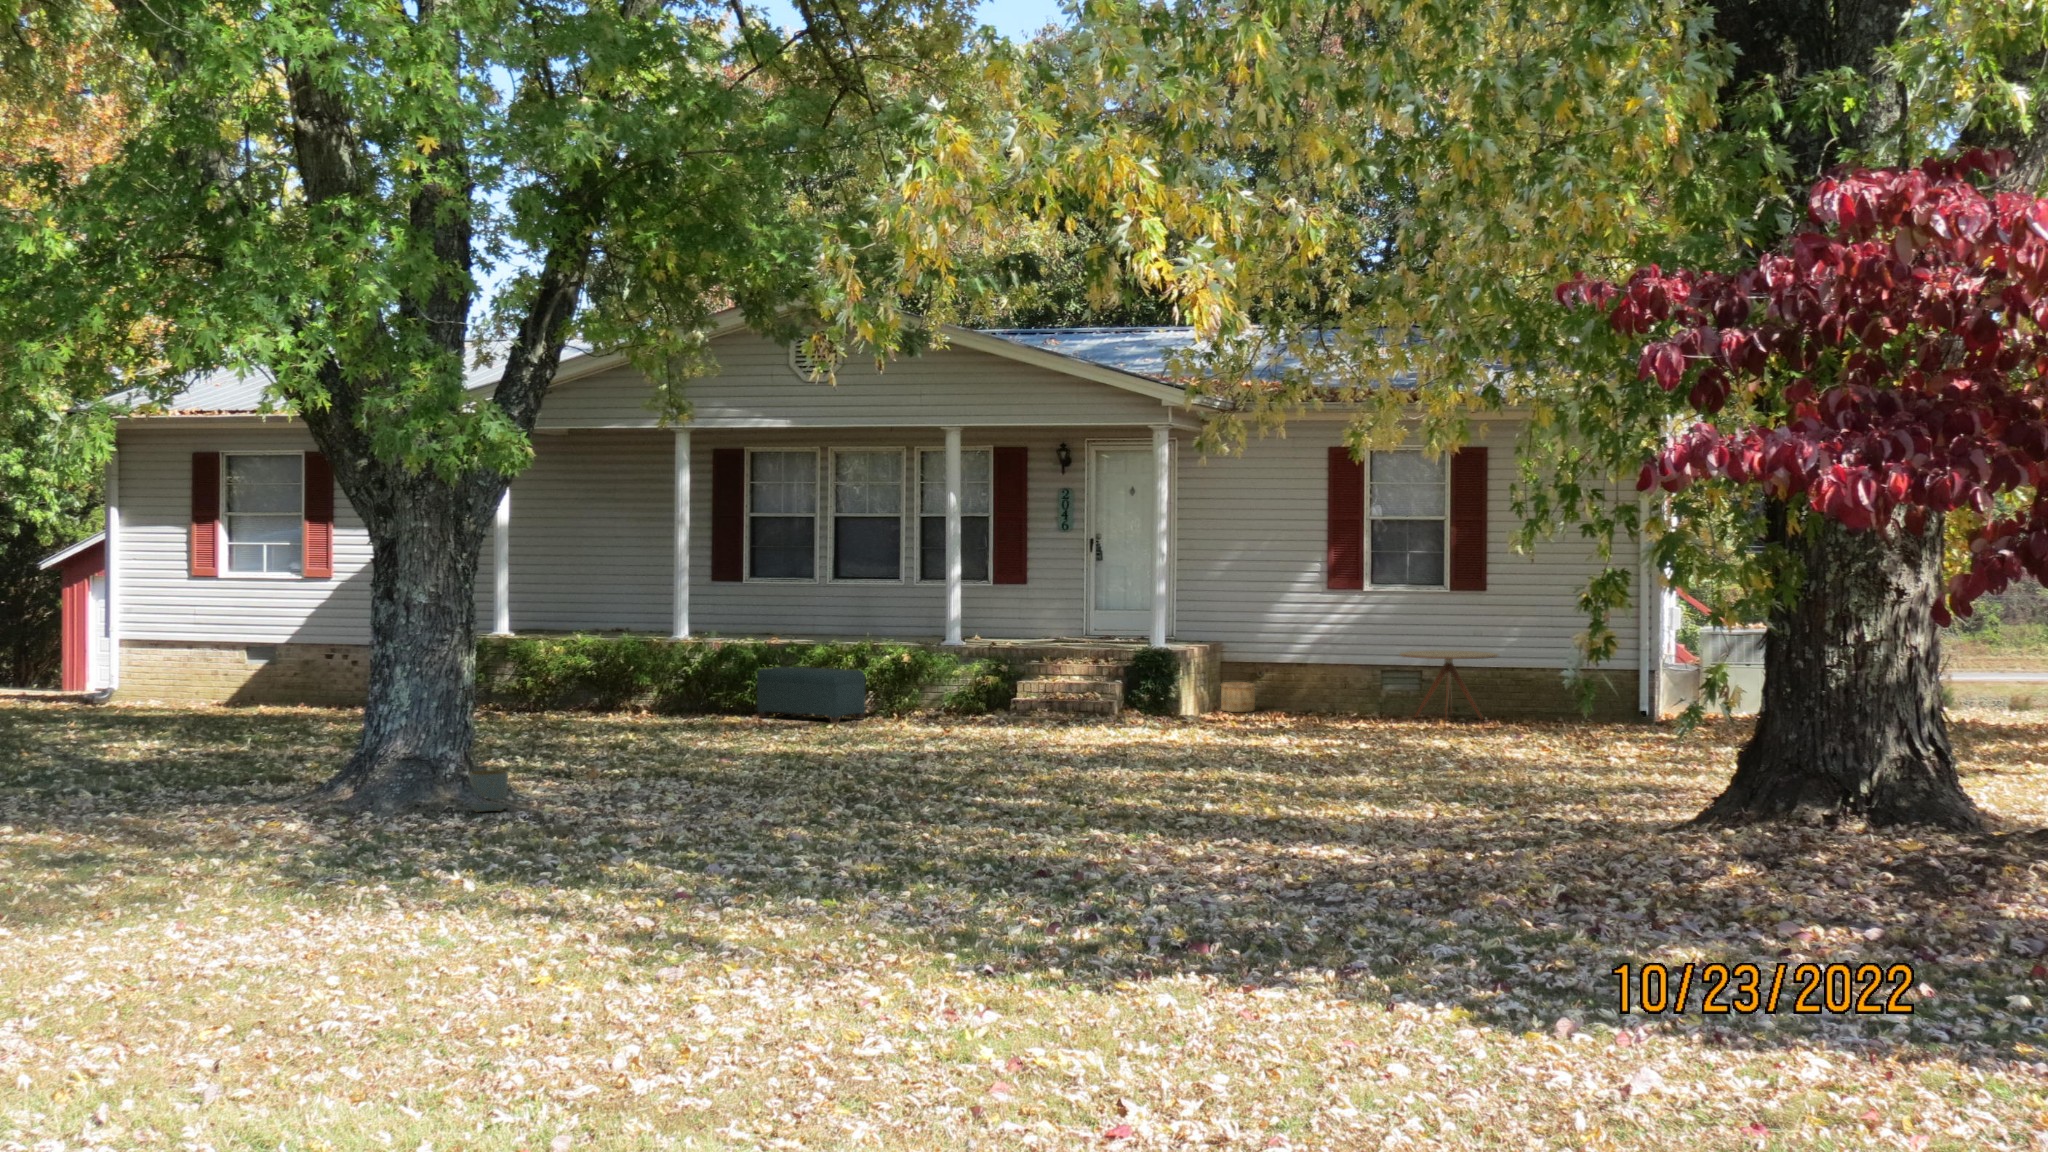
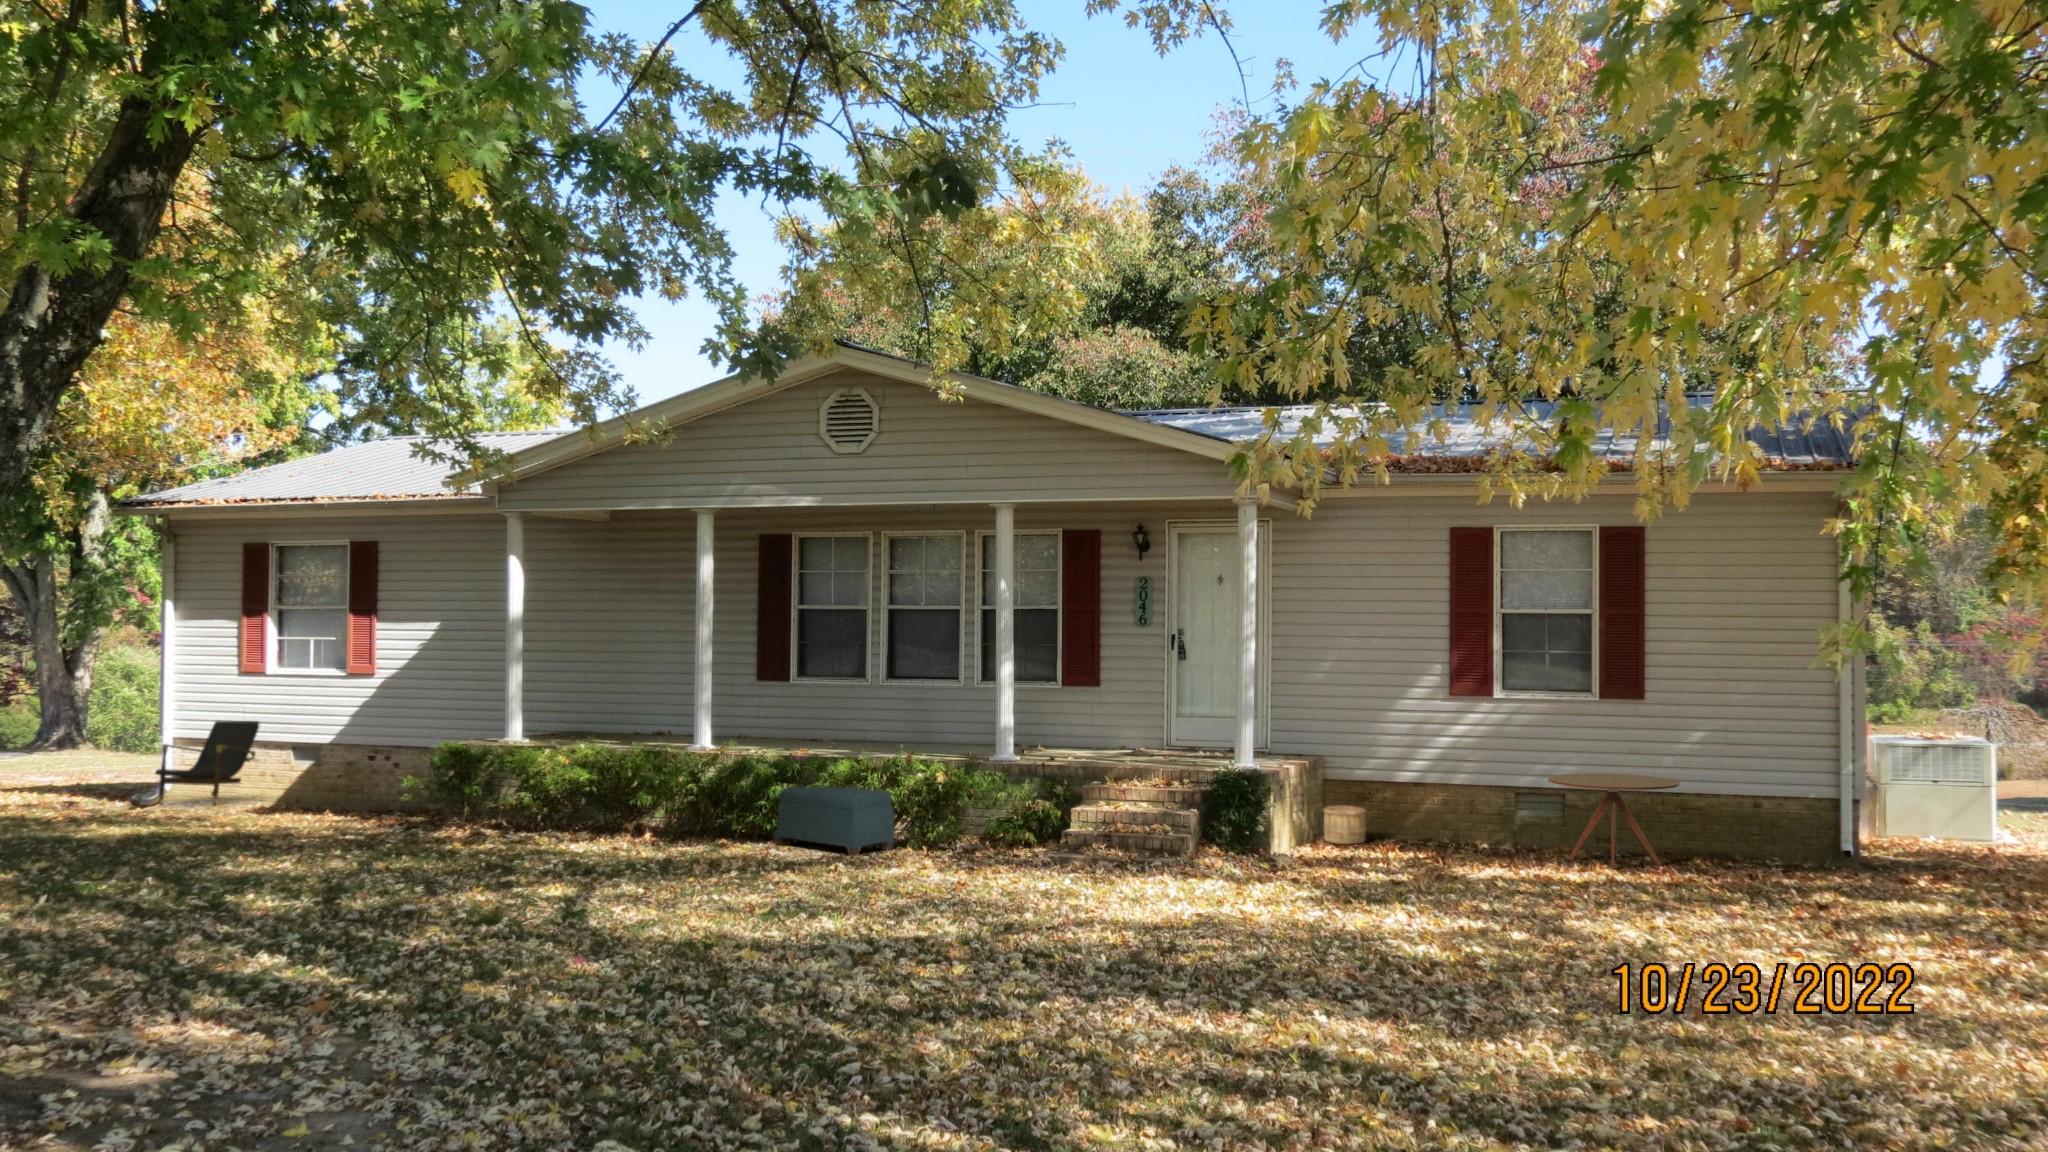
lounge chair: none [123,623,213,701] -> present [155,721,259,805]
planter: present [470,770,508,812] -> none [129,997,195,1069]

